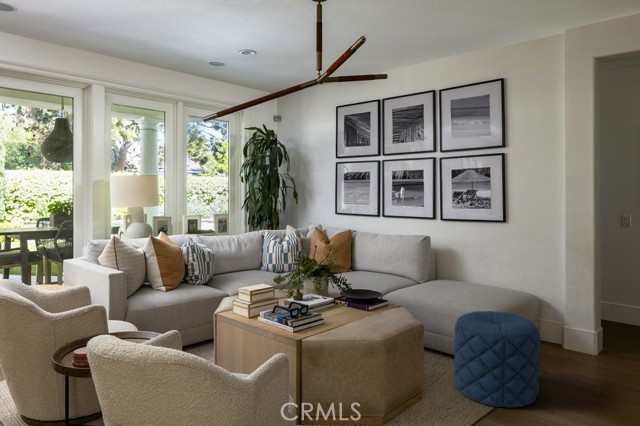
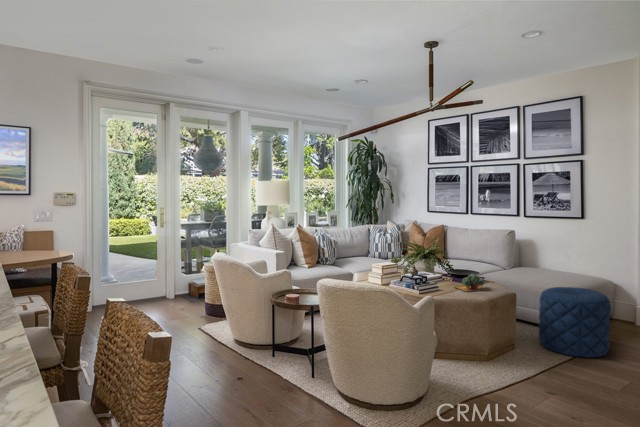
succulent plant: none [345,300,392,326] -> present [455,274,489,292]

